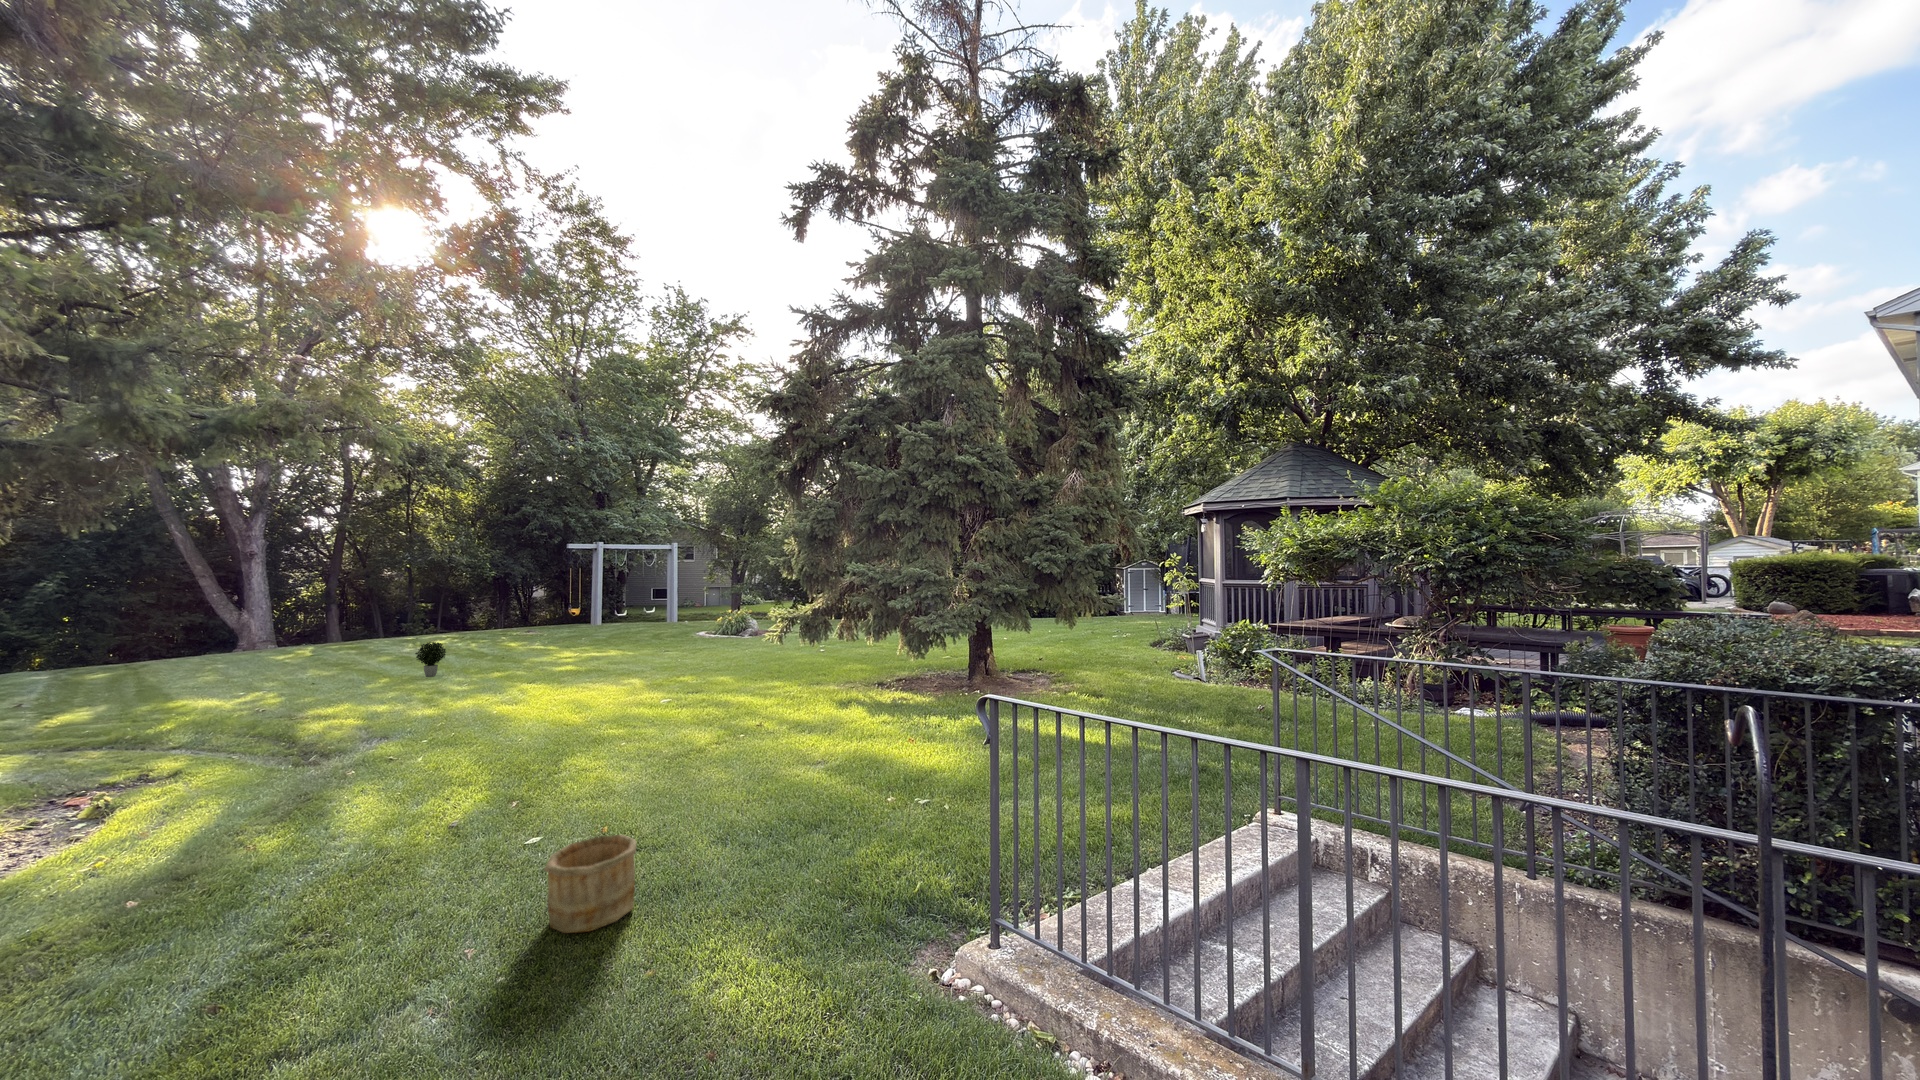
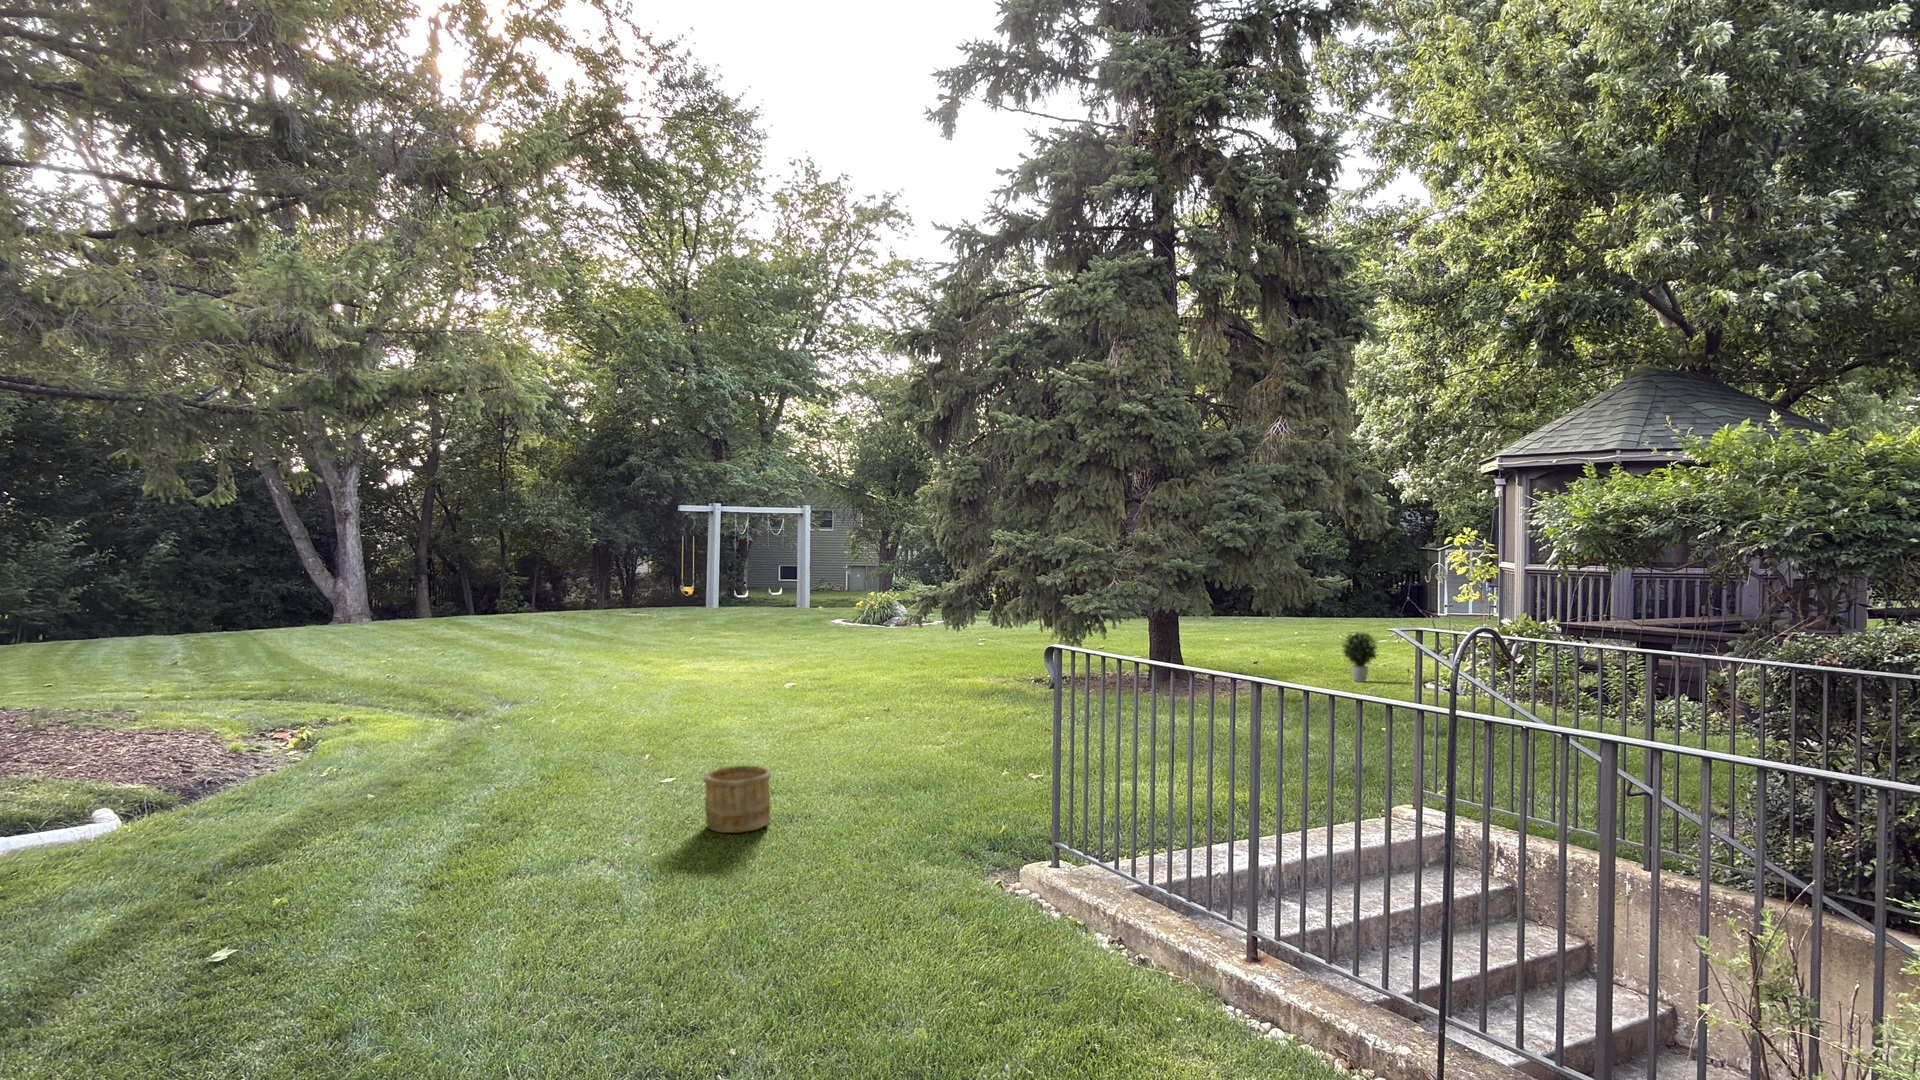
potted plant: present [415,642,446,677] -> present [1342,633,1377,682]

